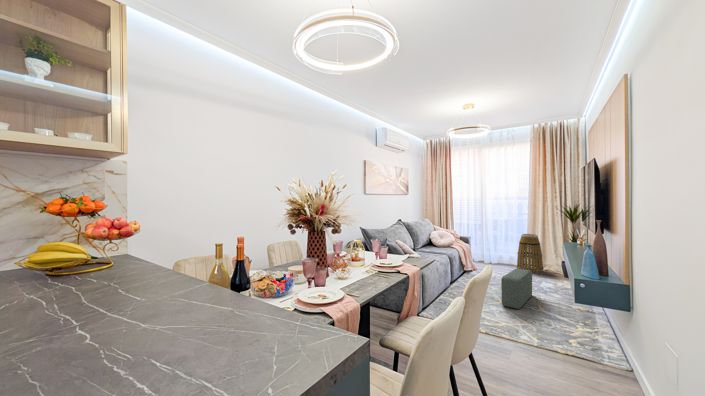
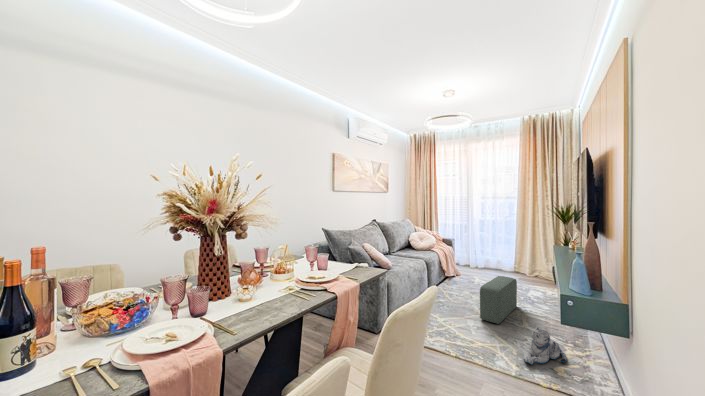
basket: present [517,234,543,273] -> none [503,236,532,279]
plush toy: none [542,308,579,338] -> present [523,328,567,365]

